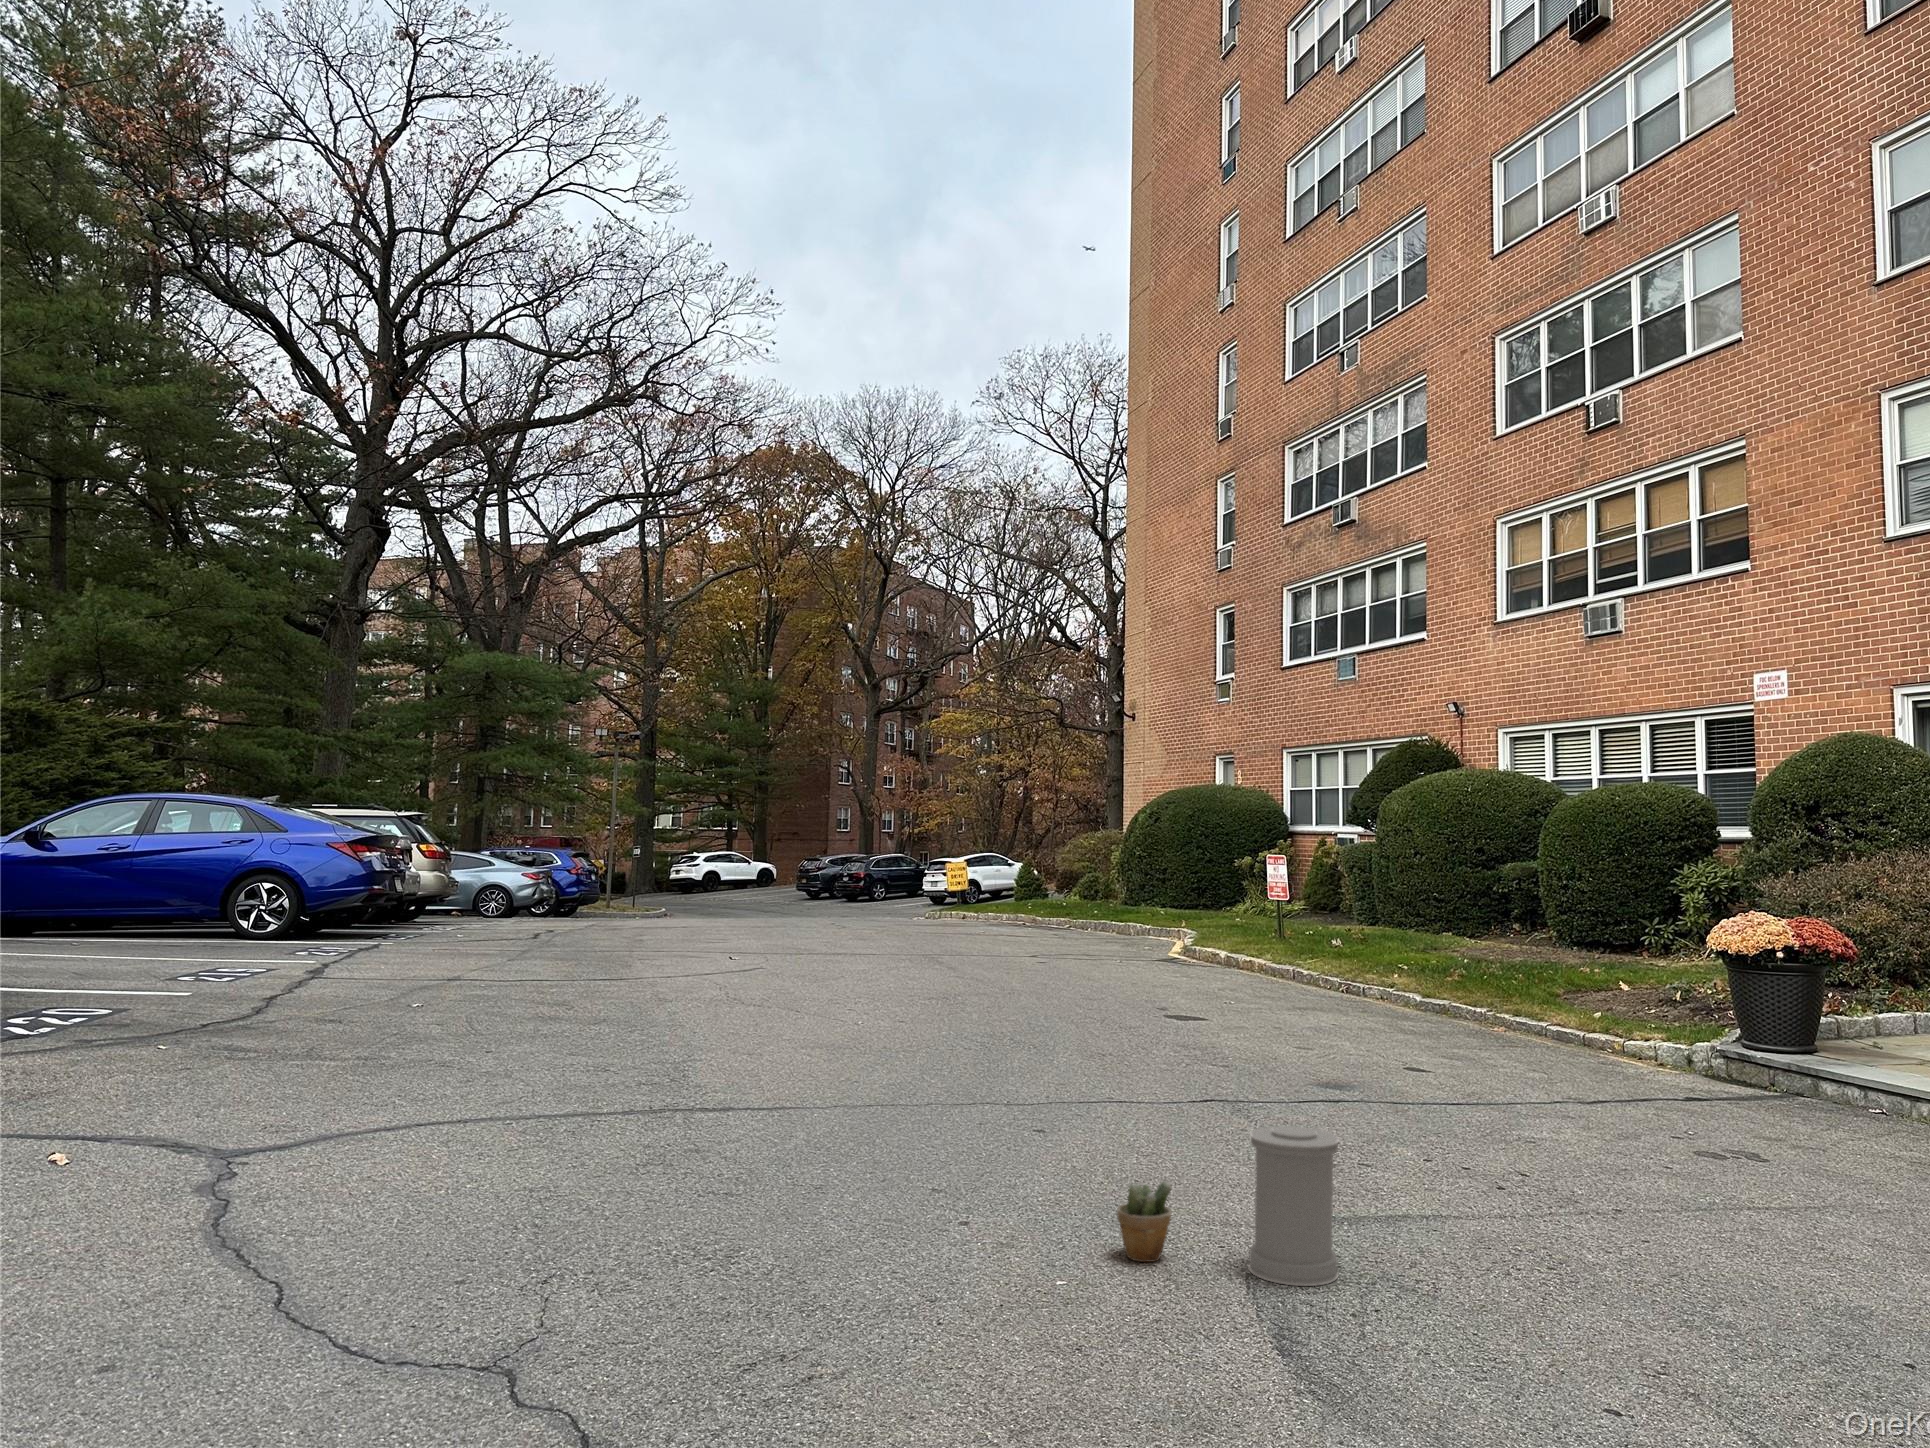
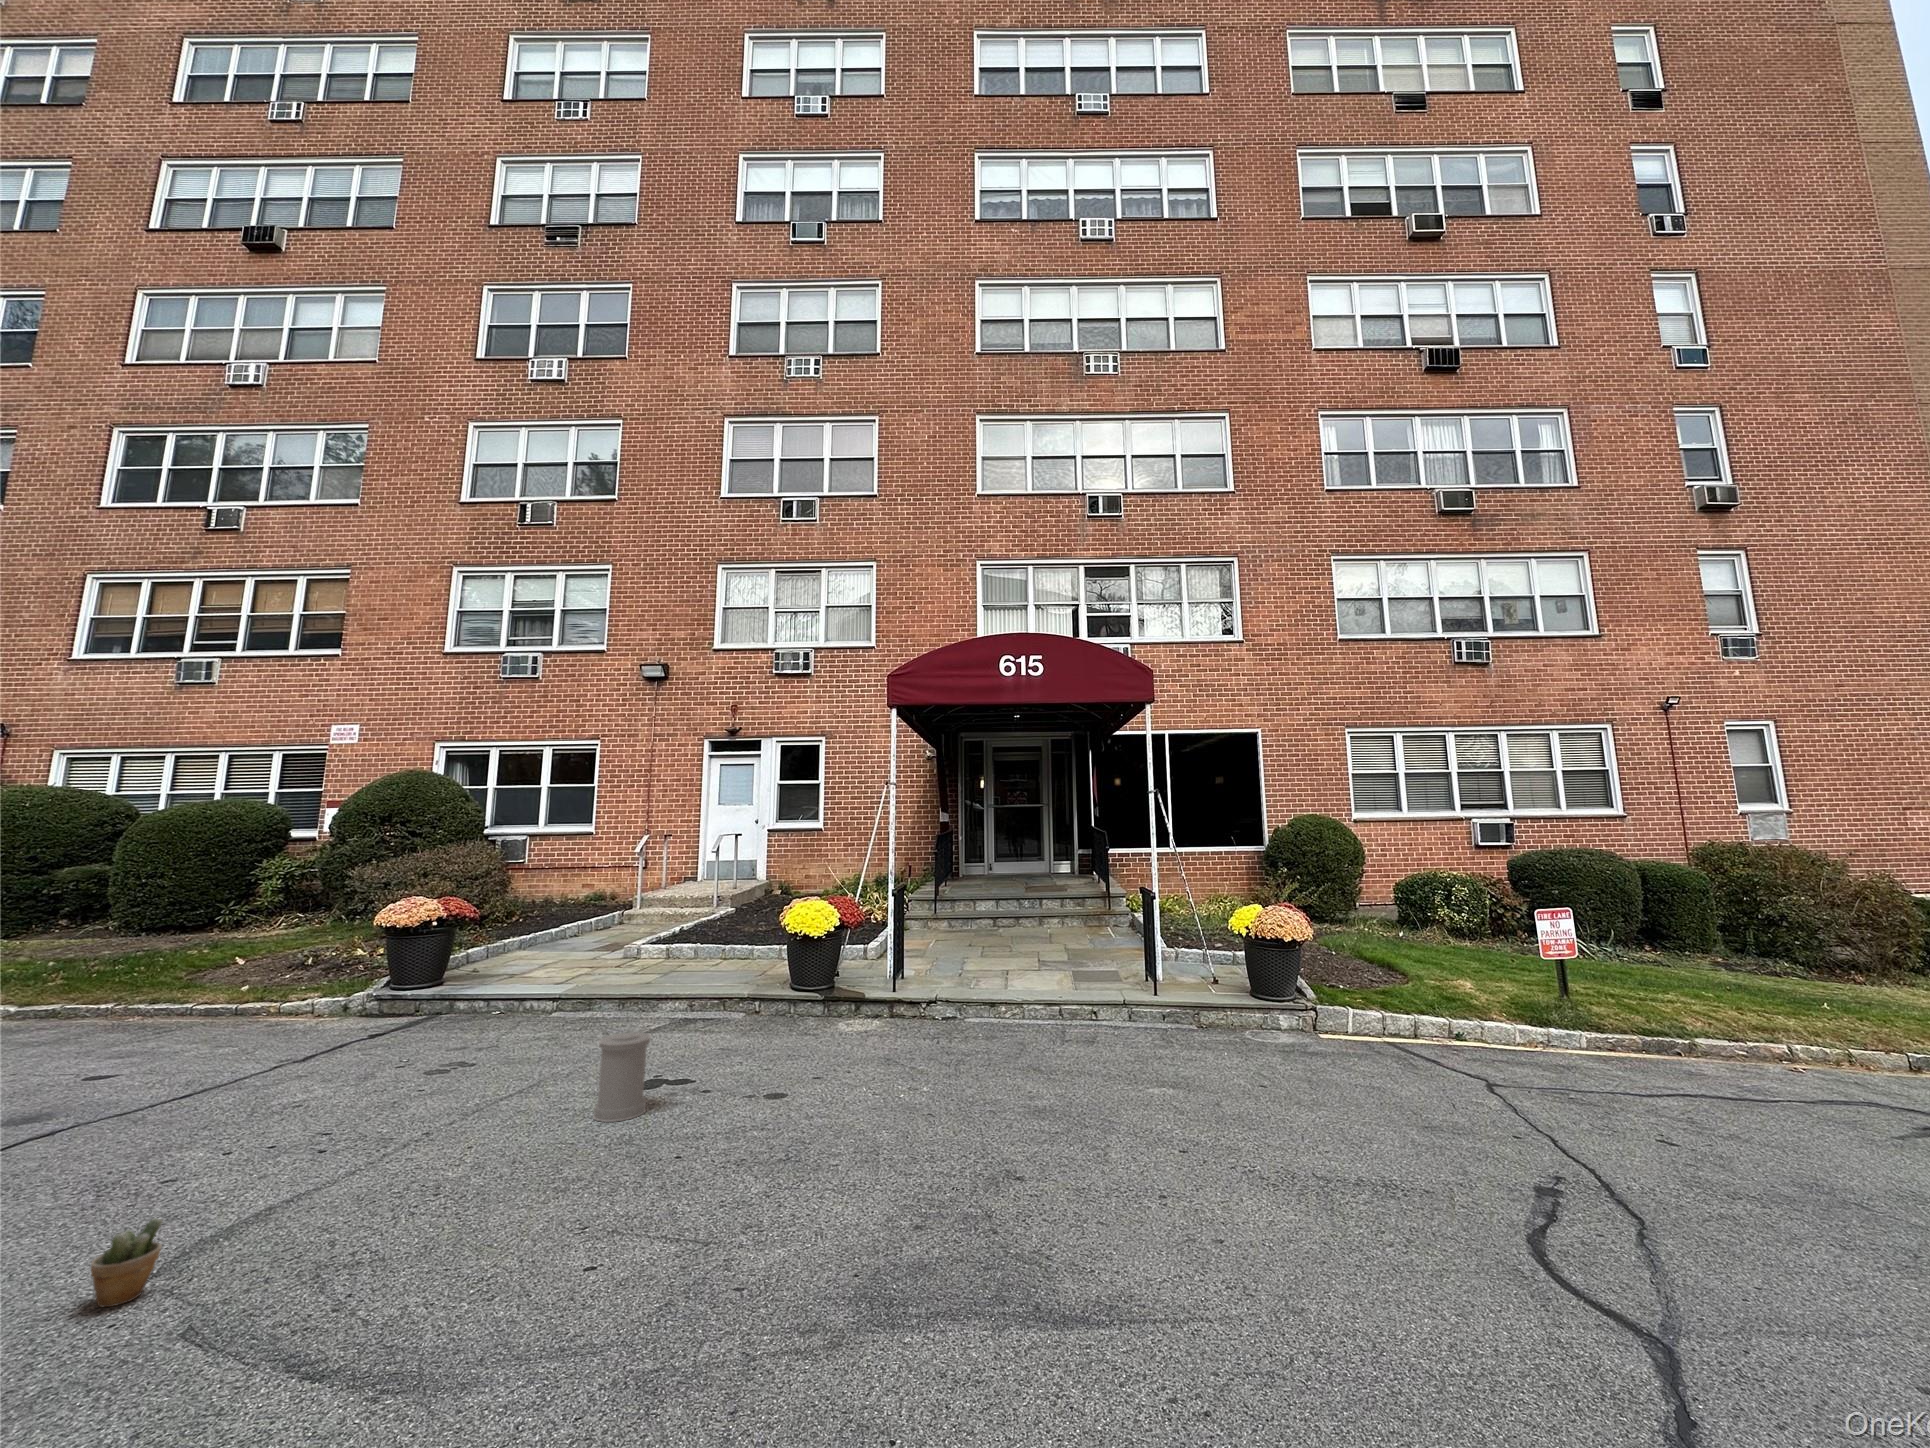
trash can: present [1248,1126,1339,1286] -> present [593,1032,651,1122]

